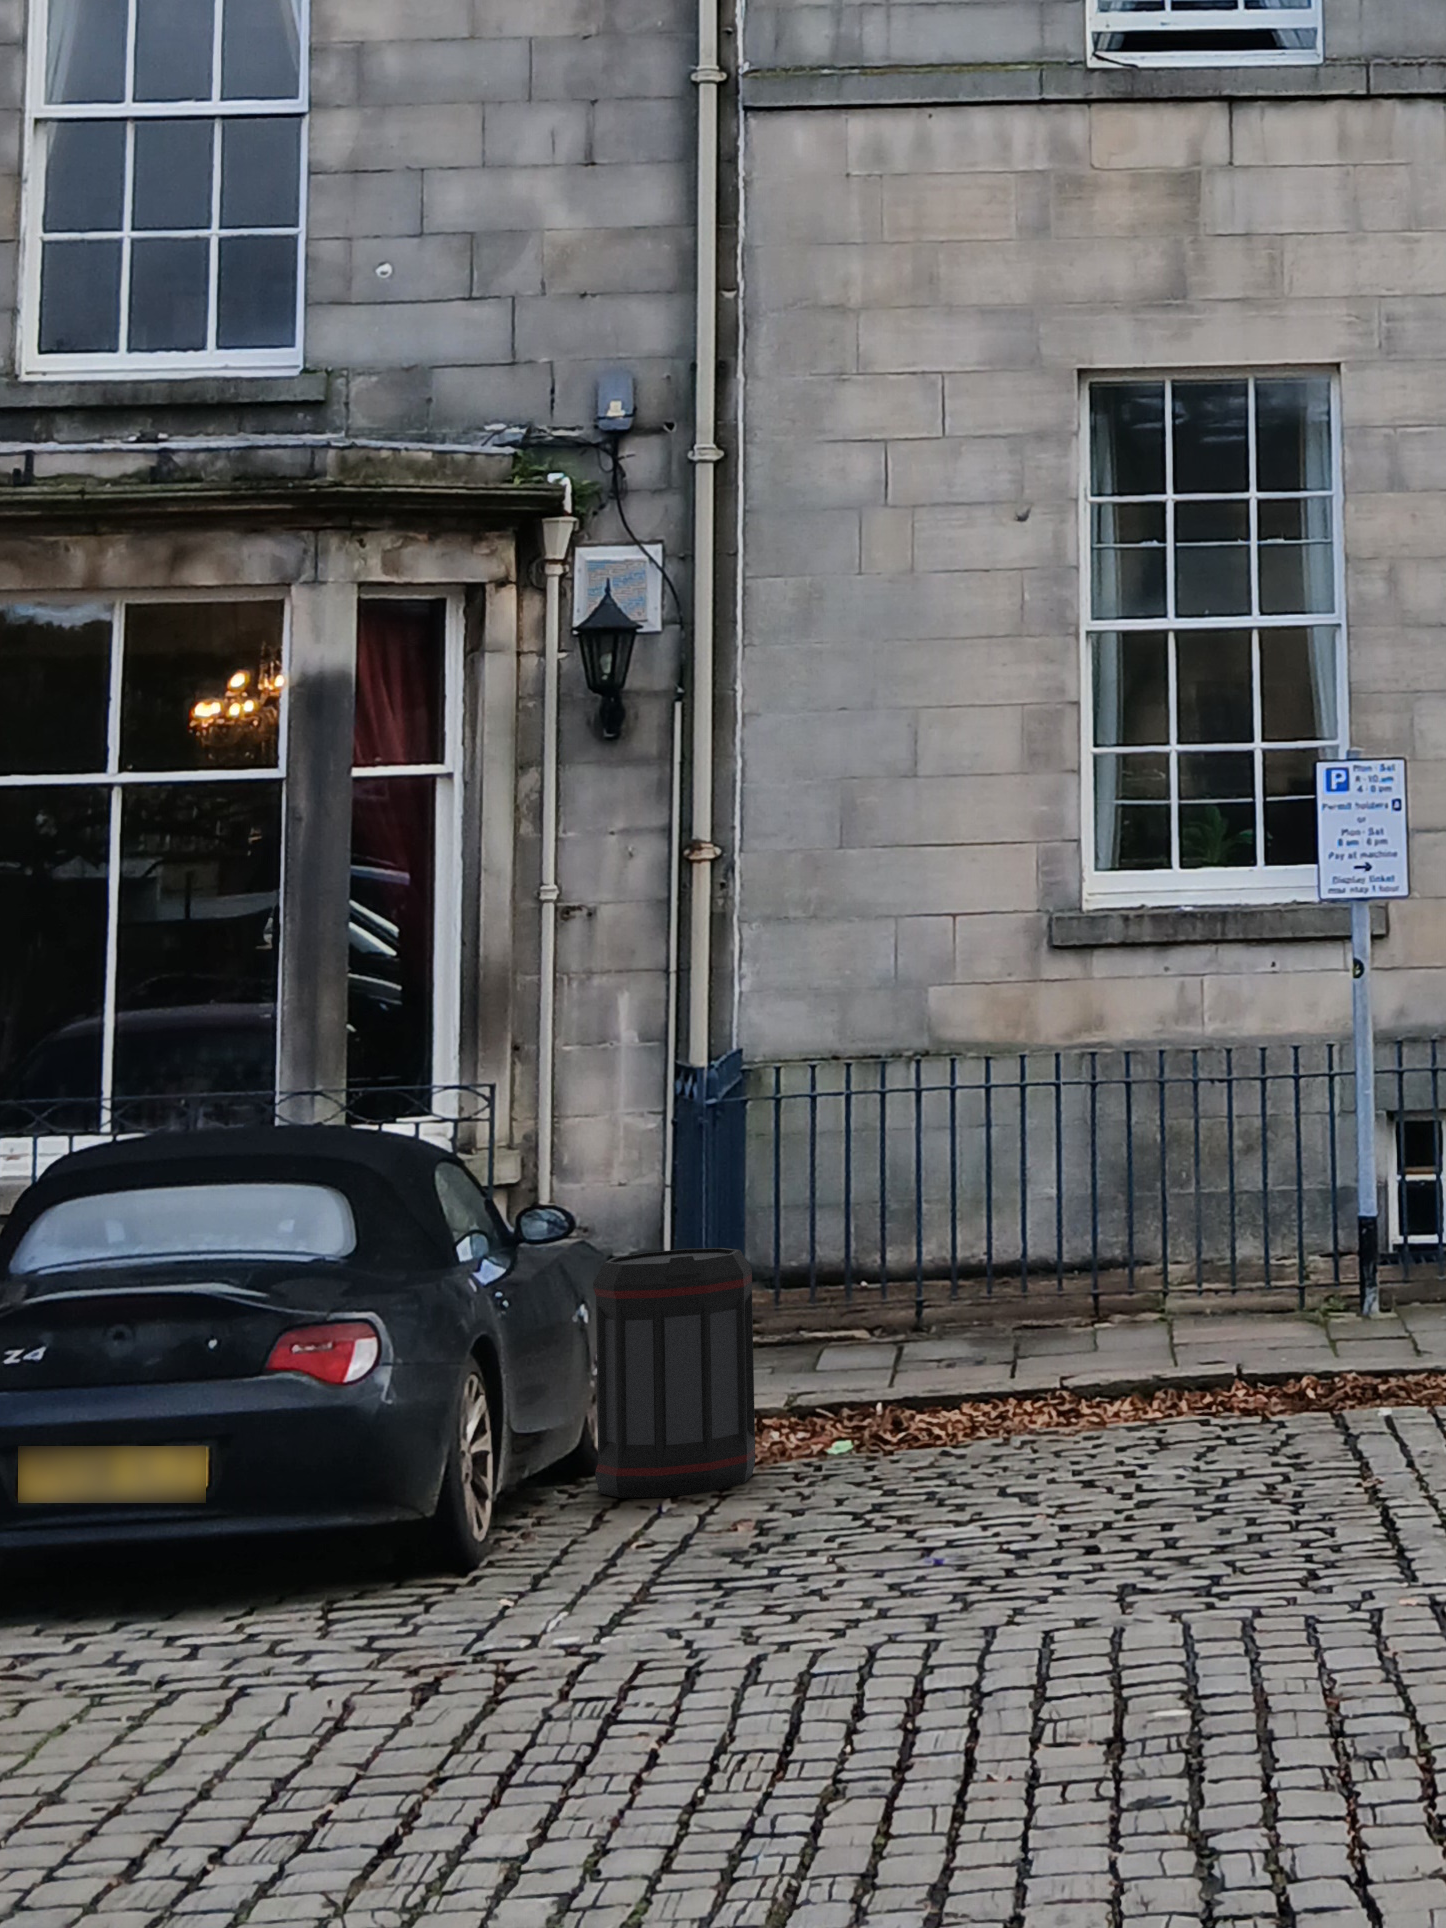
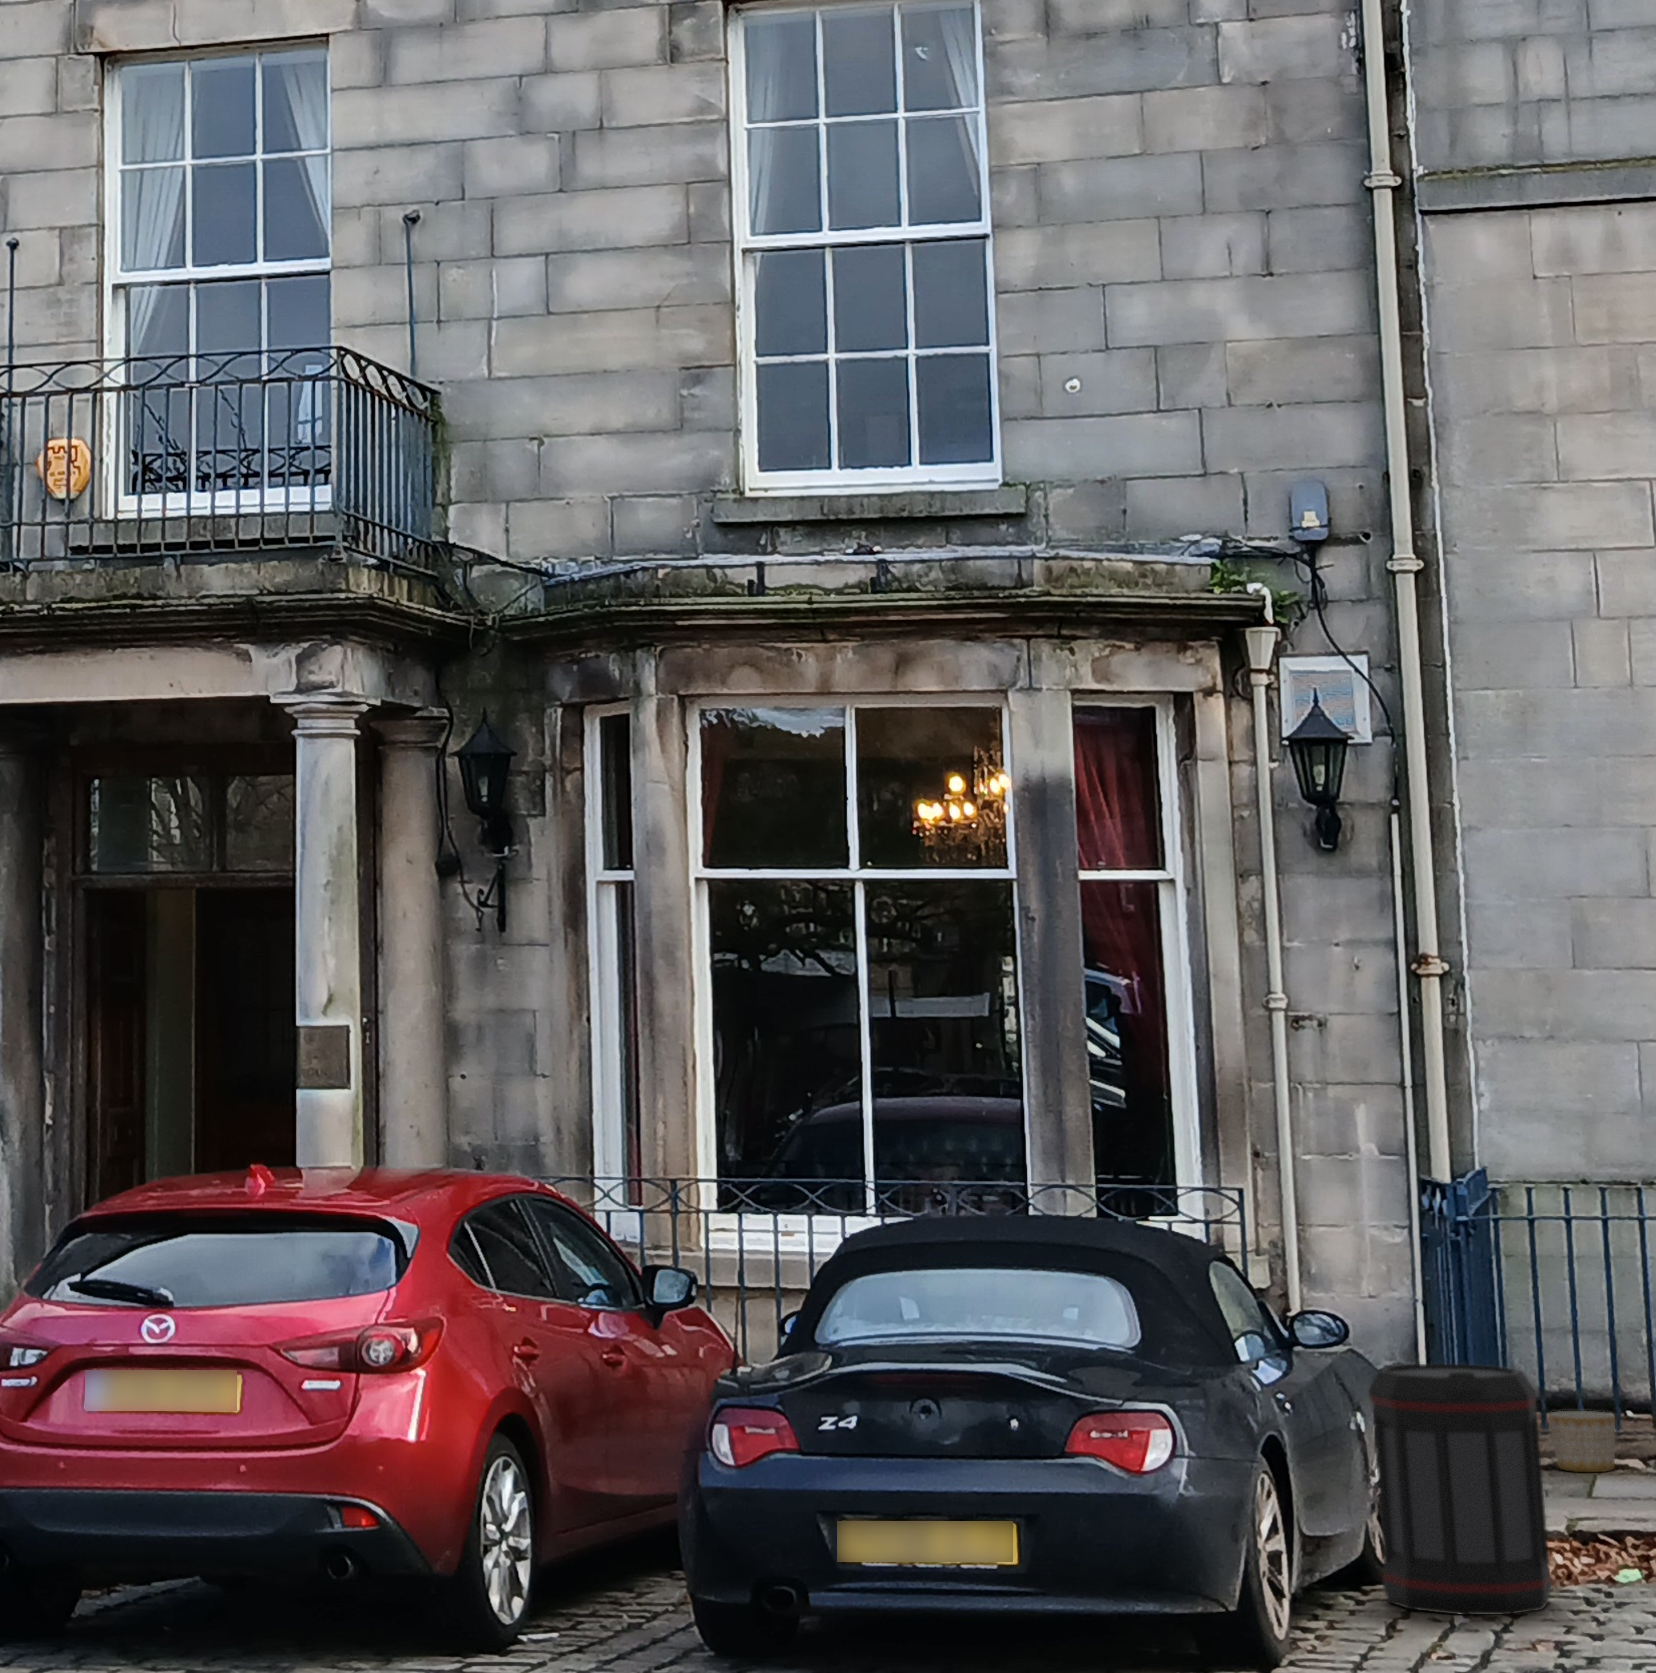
planter: none [787,1287,849,1348] -> present [1549,1411,1615,1472]

